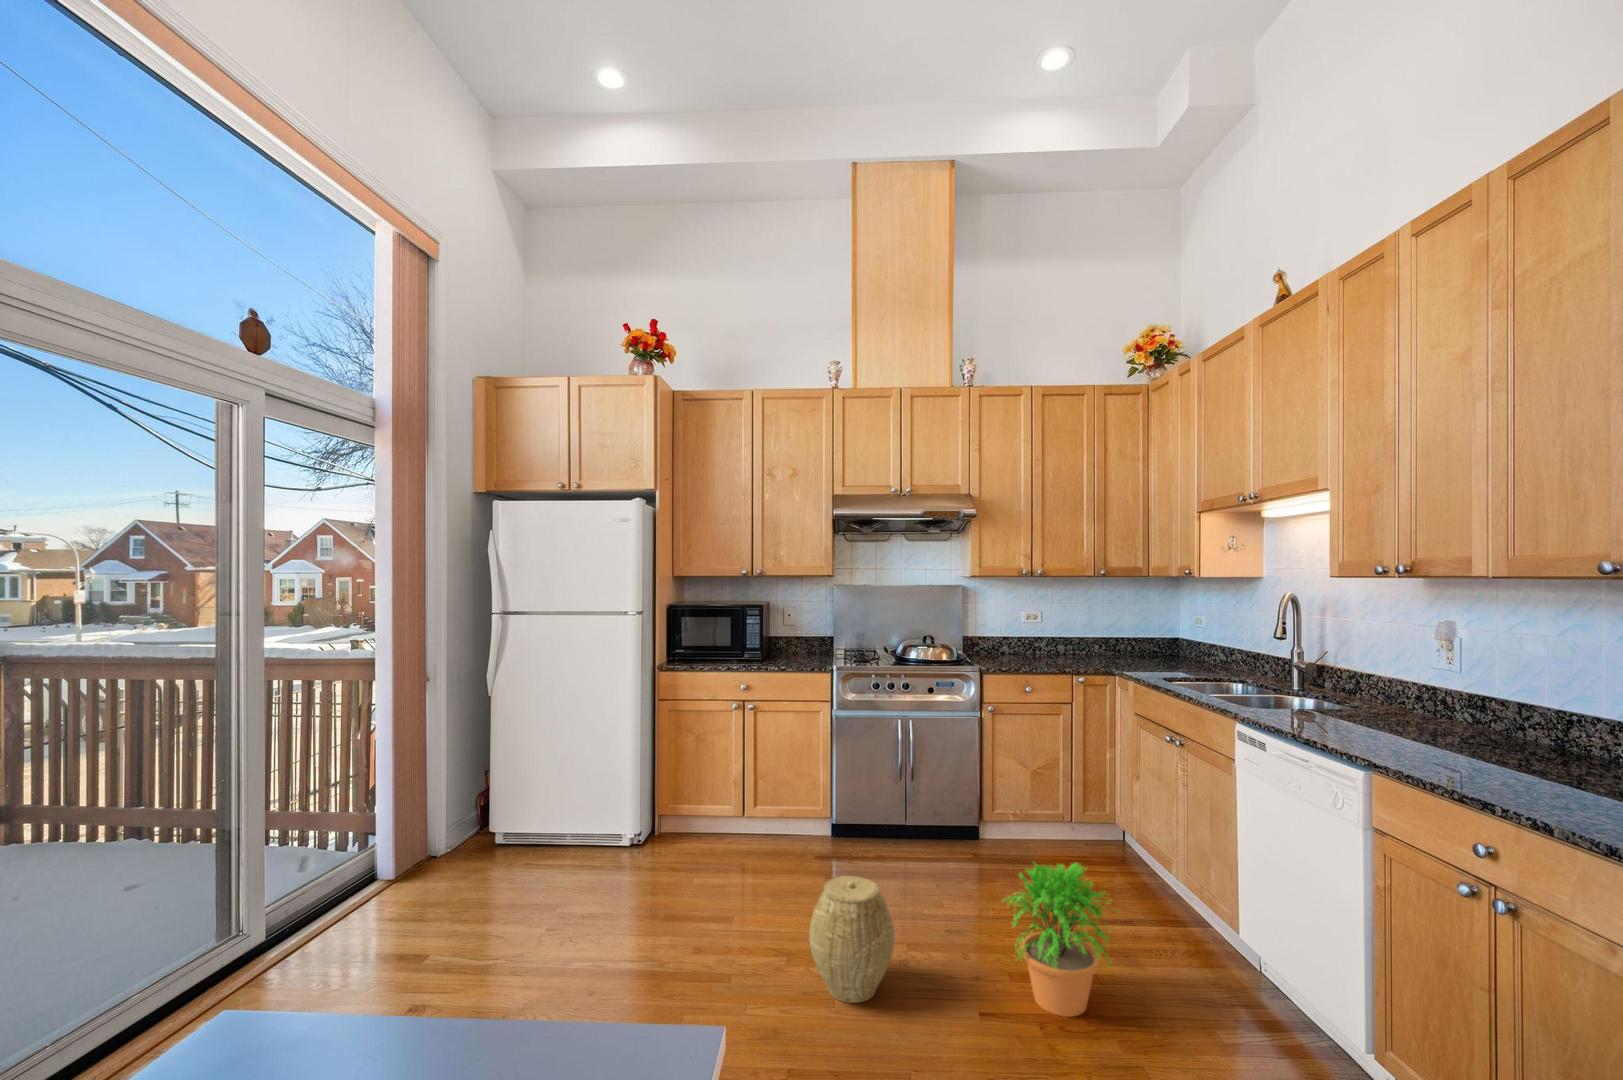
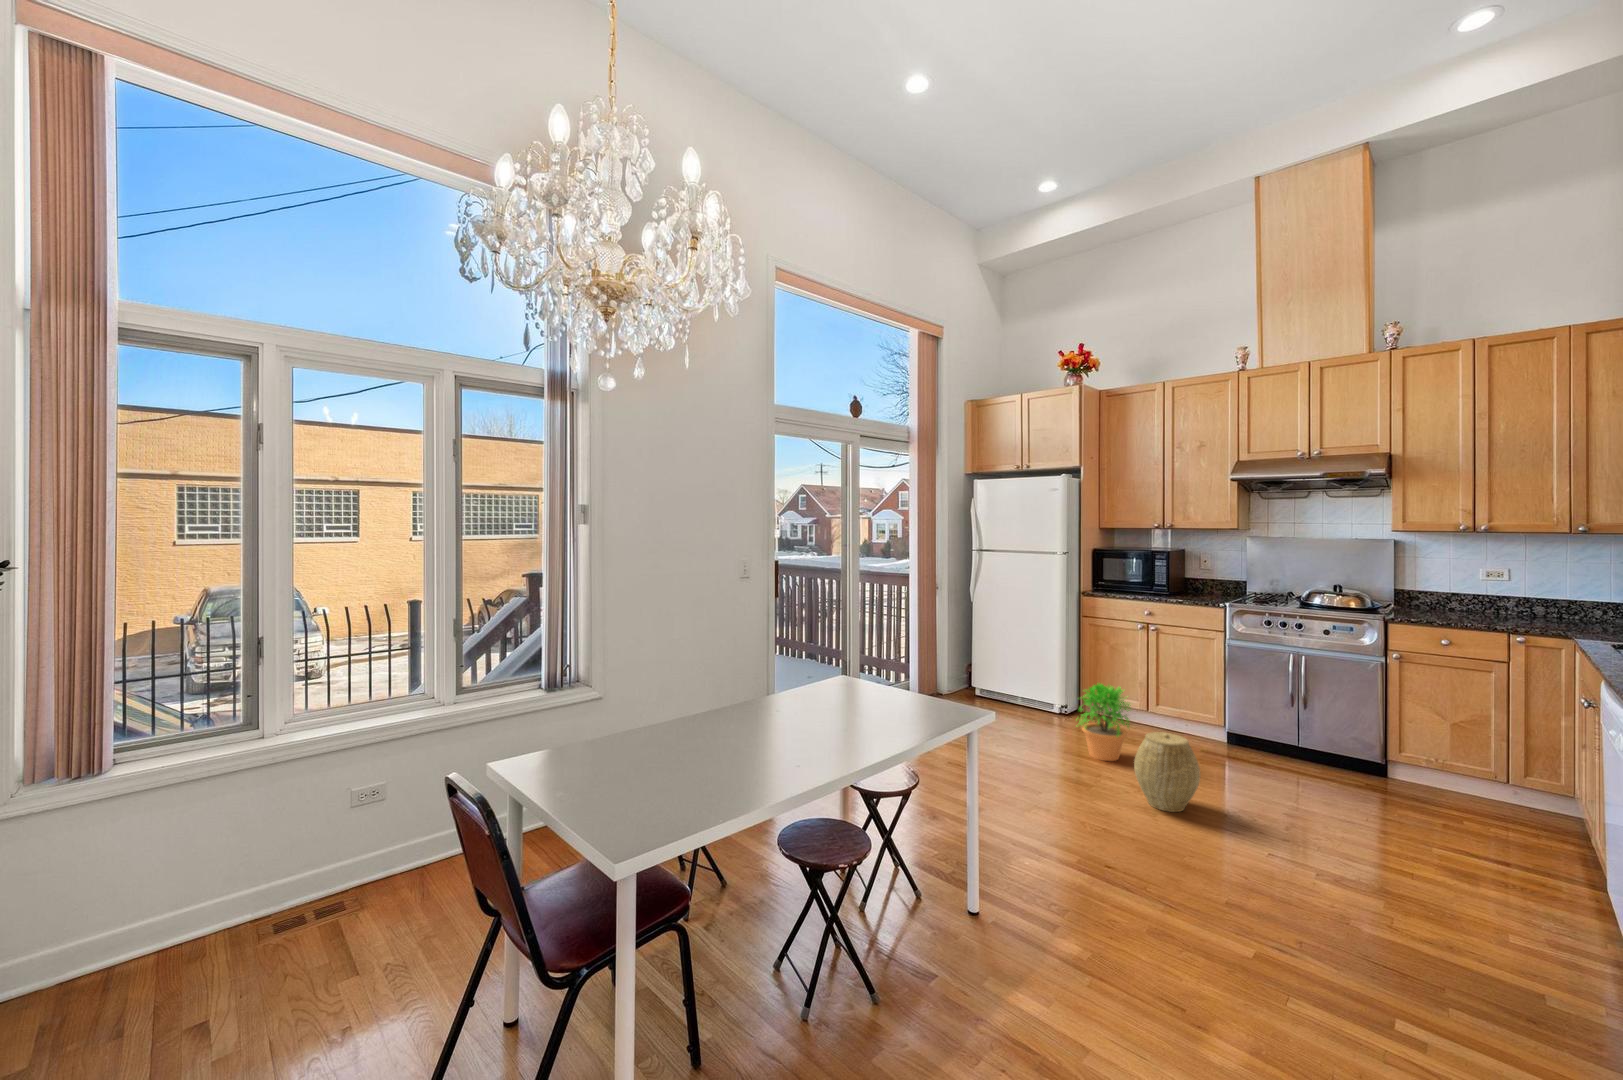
potted plant: present [1002,862,1111,1017] -> present [1077,683,1131,761]

